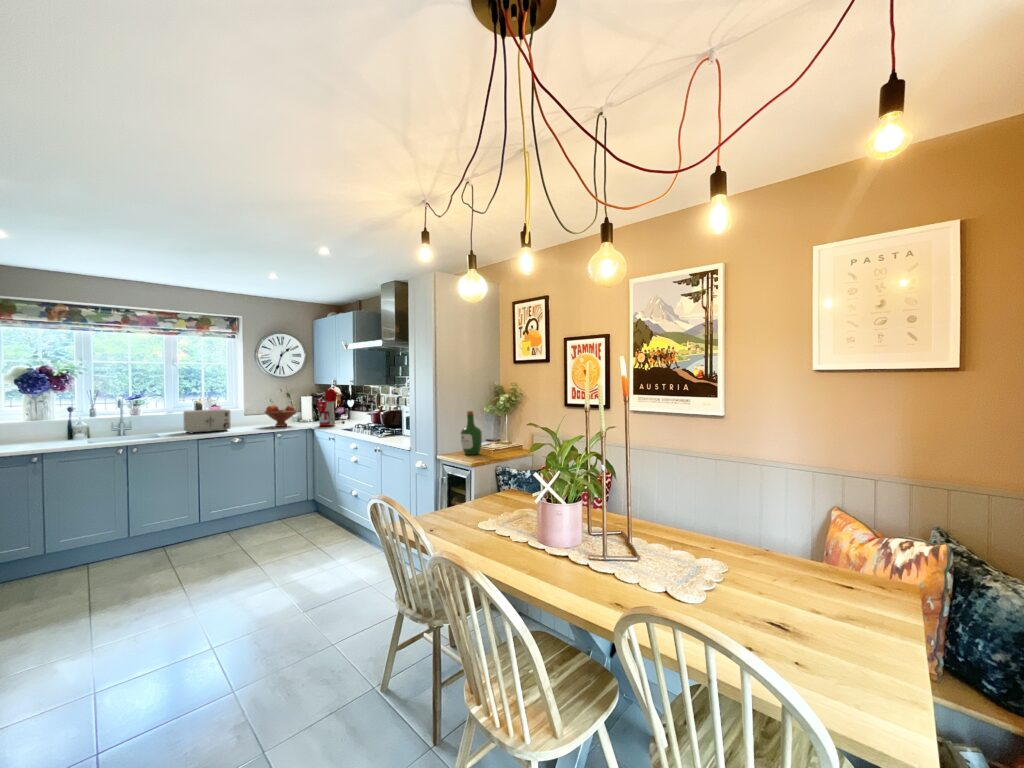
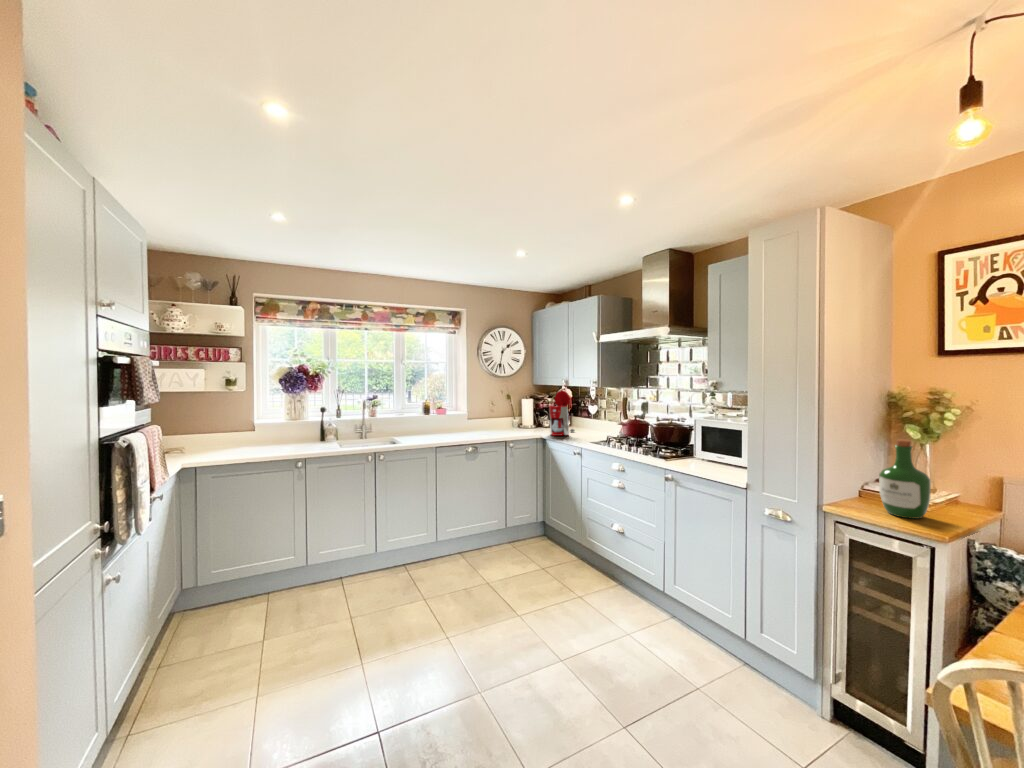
fruit bowl: present [265,405,297,427] -> none [492,408,525,434]
toaster: present [184,409,230,434] -> none [419,413,463,440]

